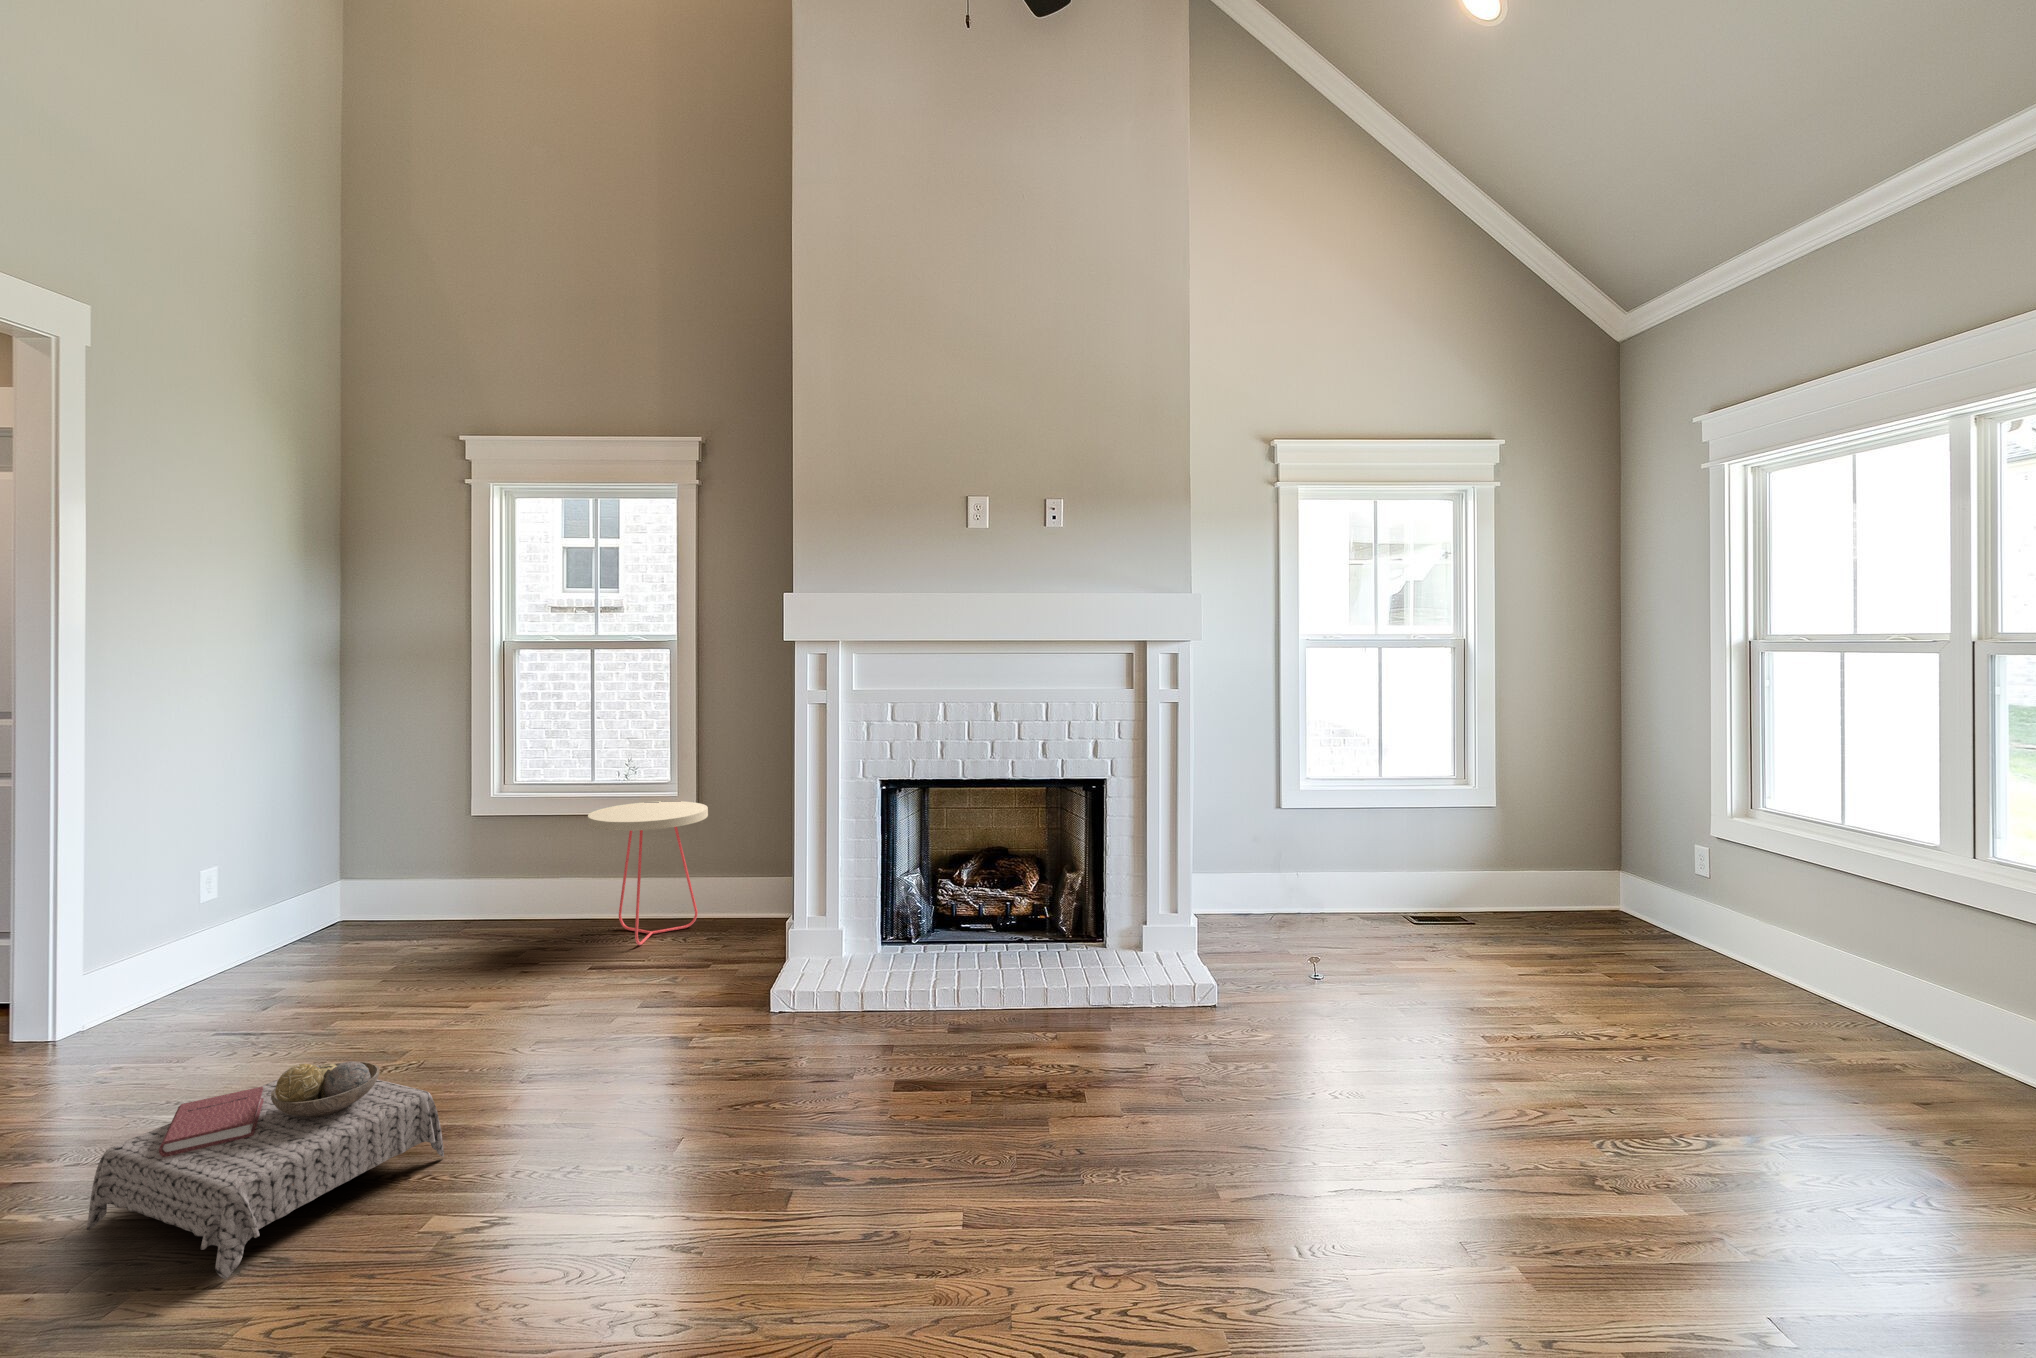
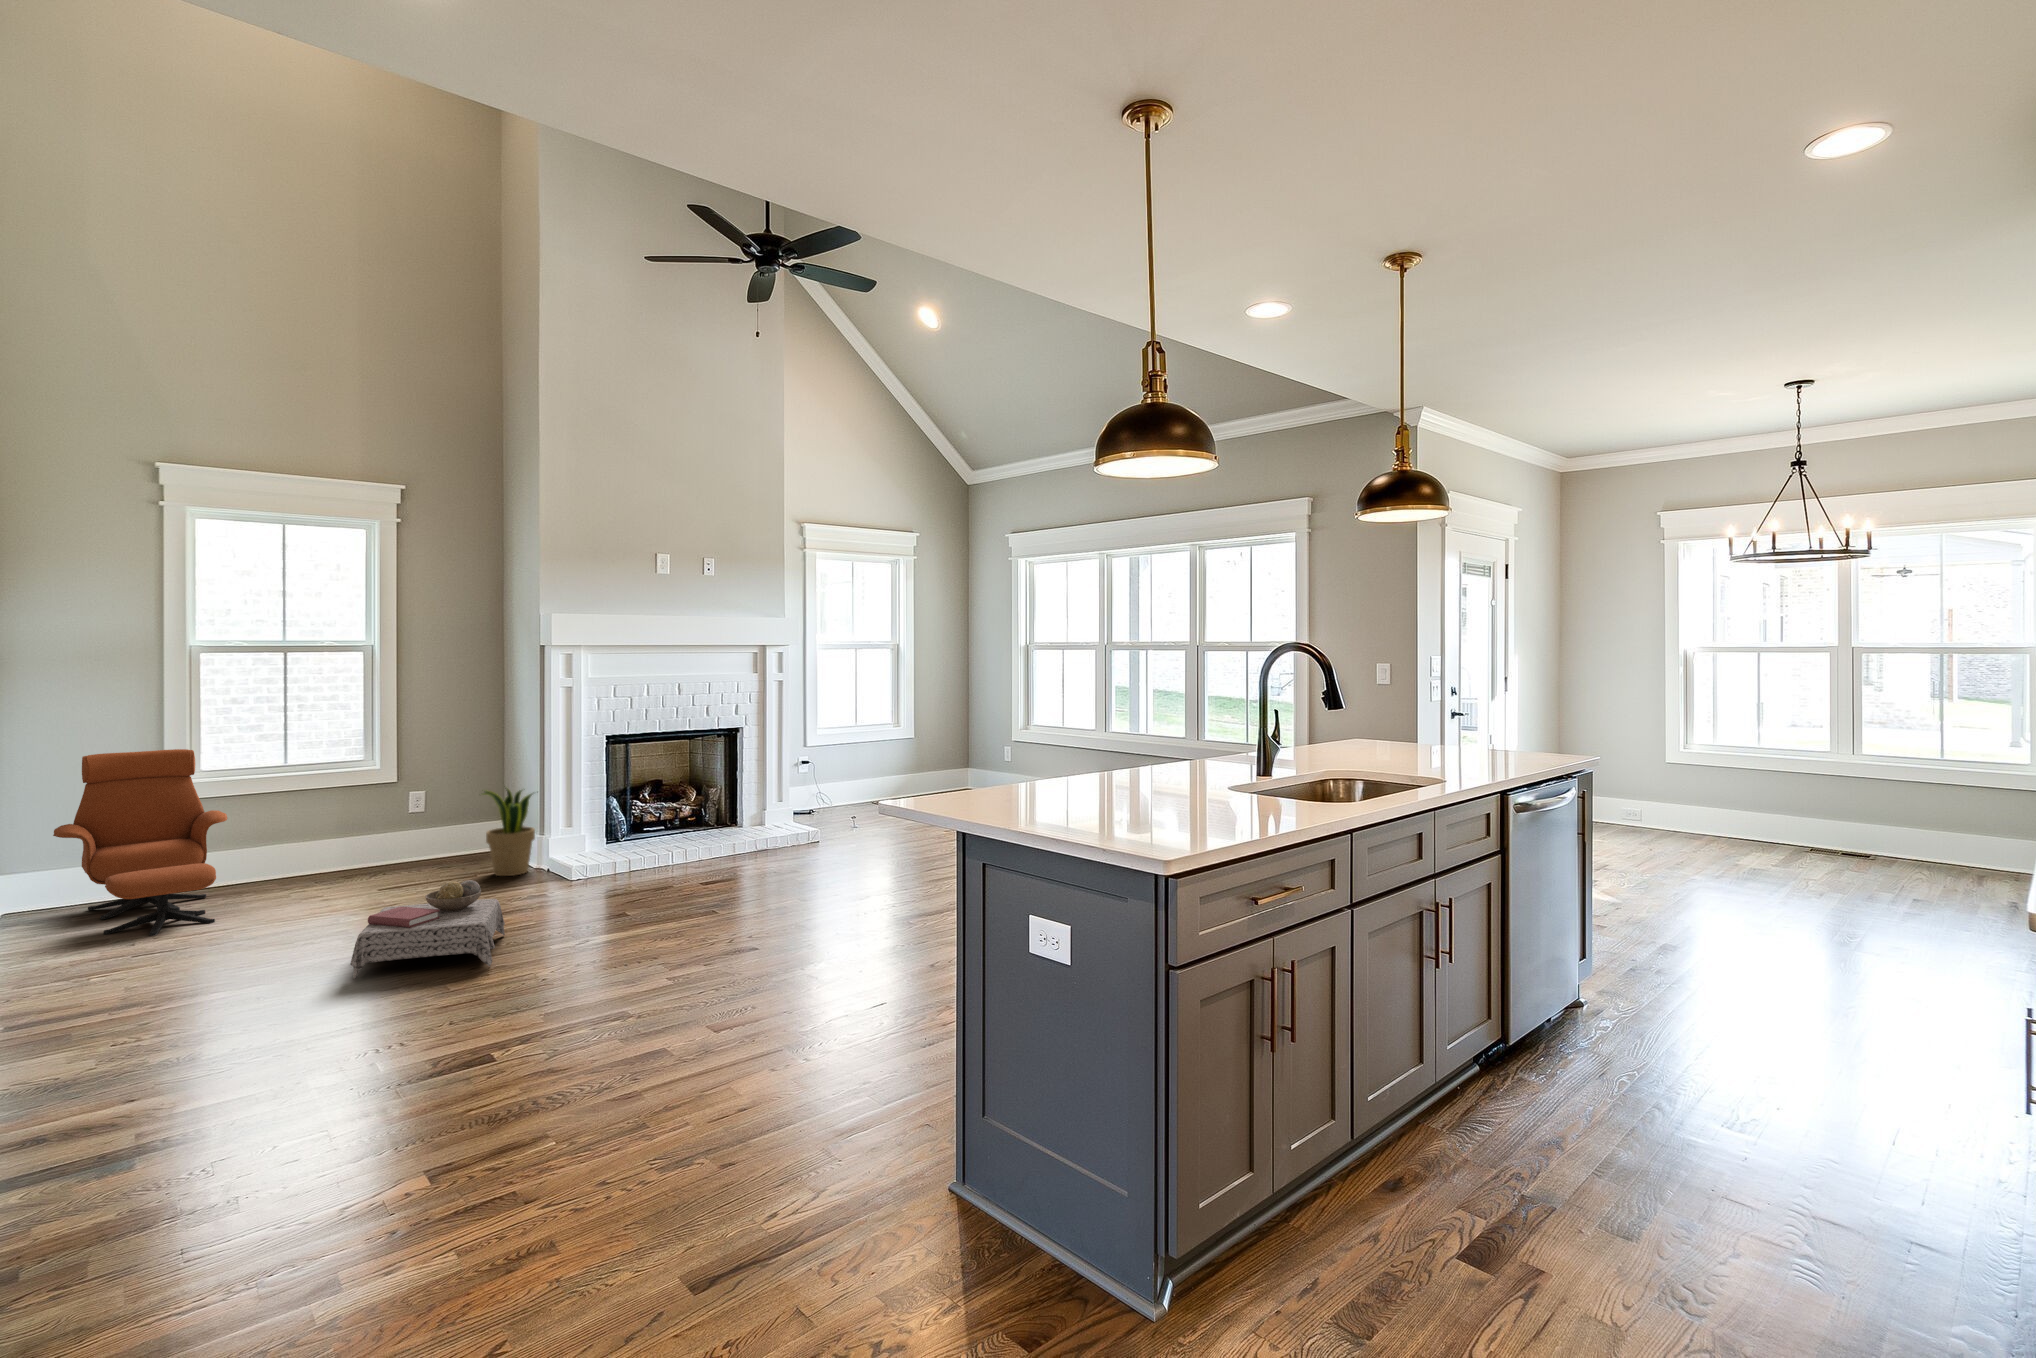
lounge chair: none [290,763,507,1000] -> present [53,749,227,936]
side table: present [588,802,708,945] -> none [321,772,426,879]
potted plant: none [710,843,785,976] -> present [483,788,535,876]

